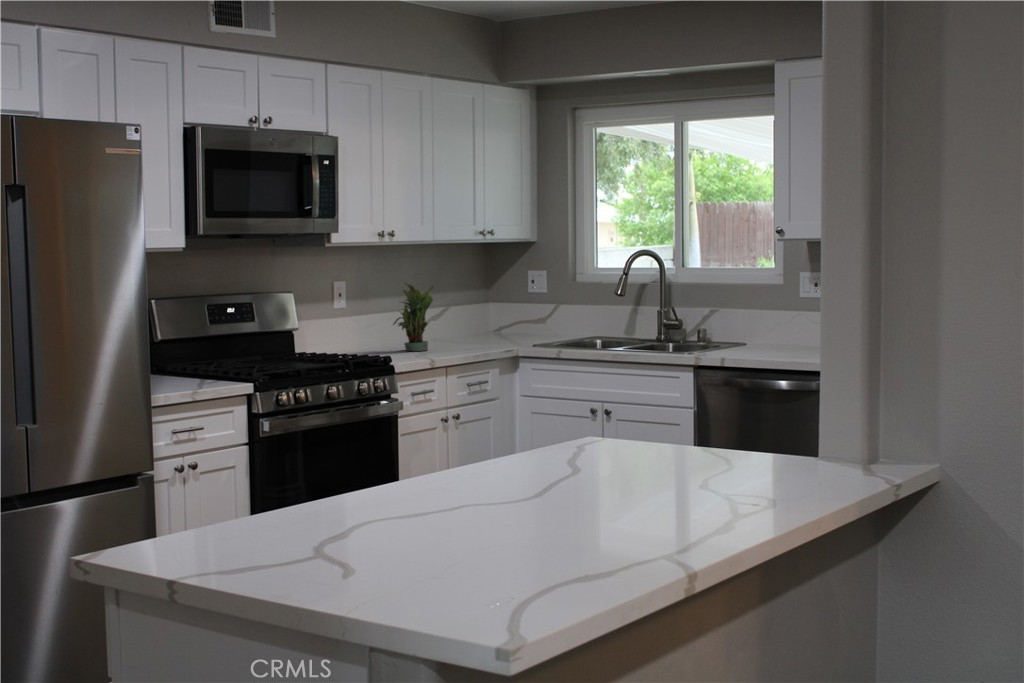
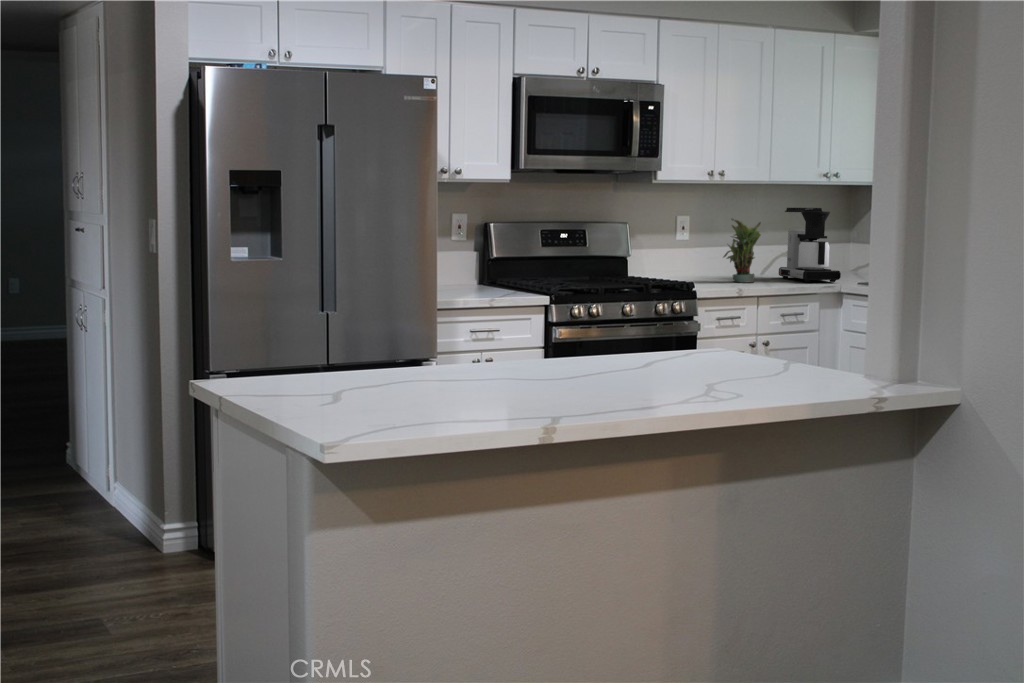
coffee maker: none [440,268,511,347] -> present [779,208,841,282]

